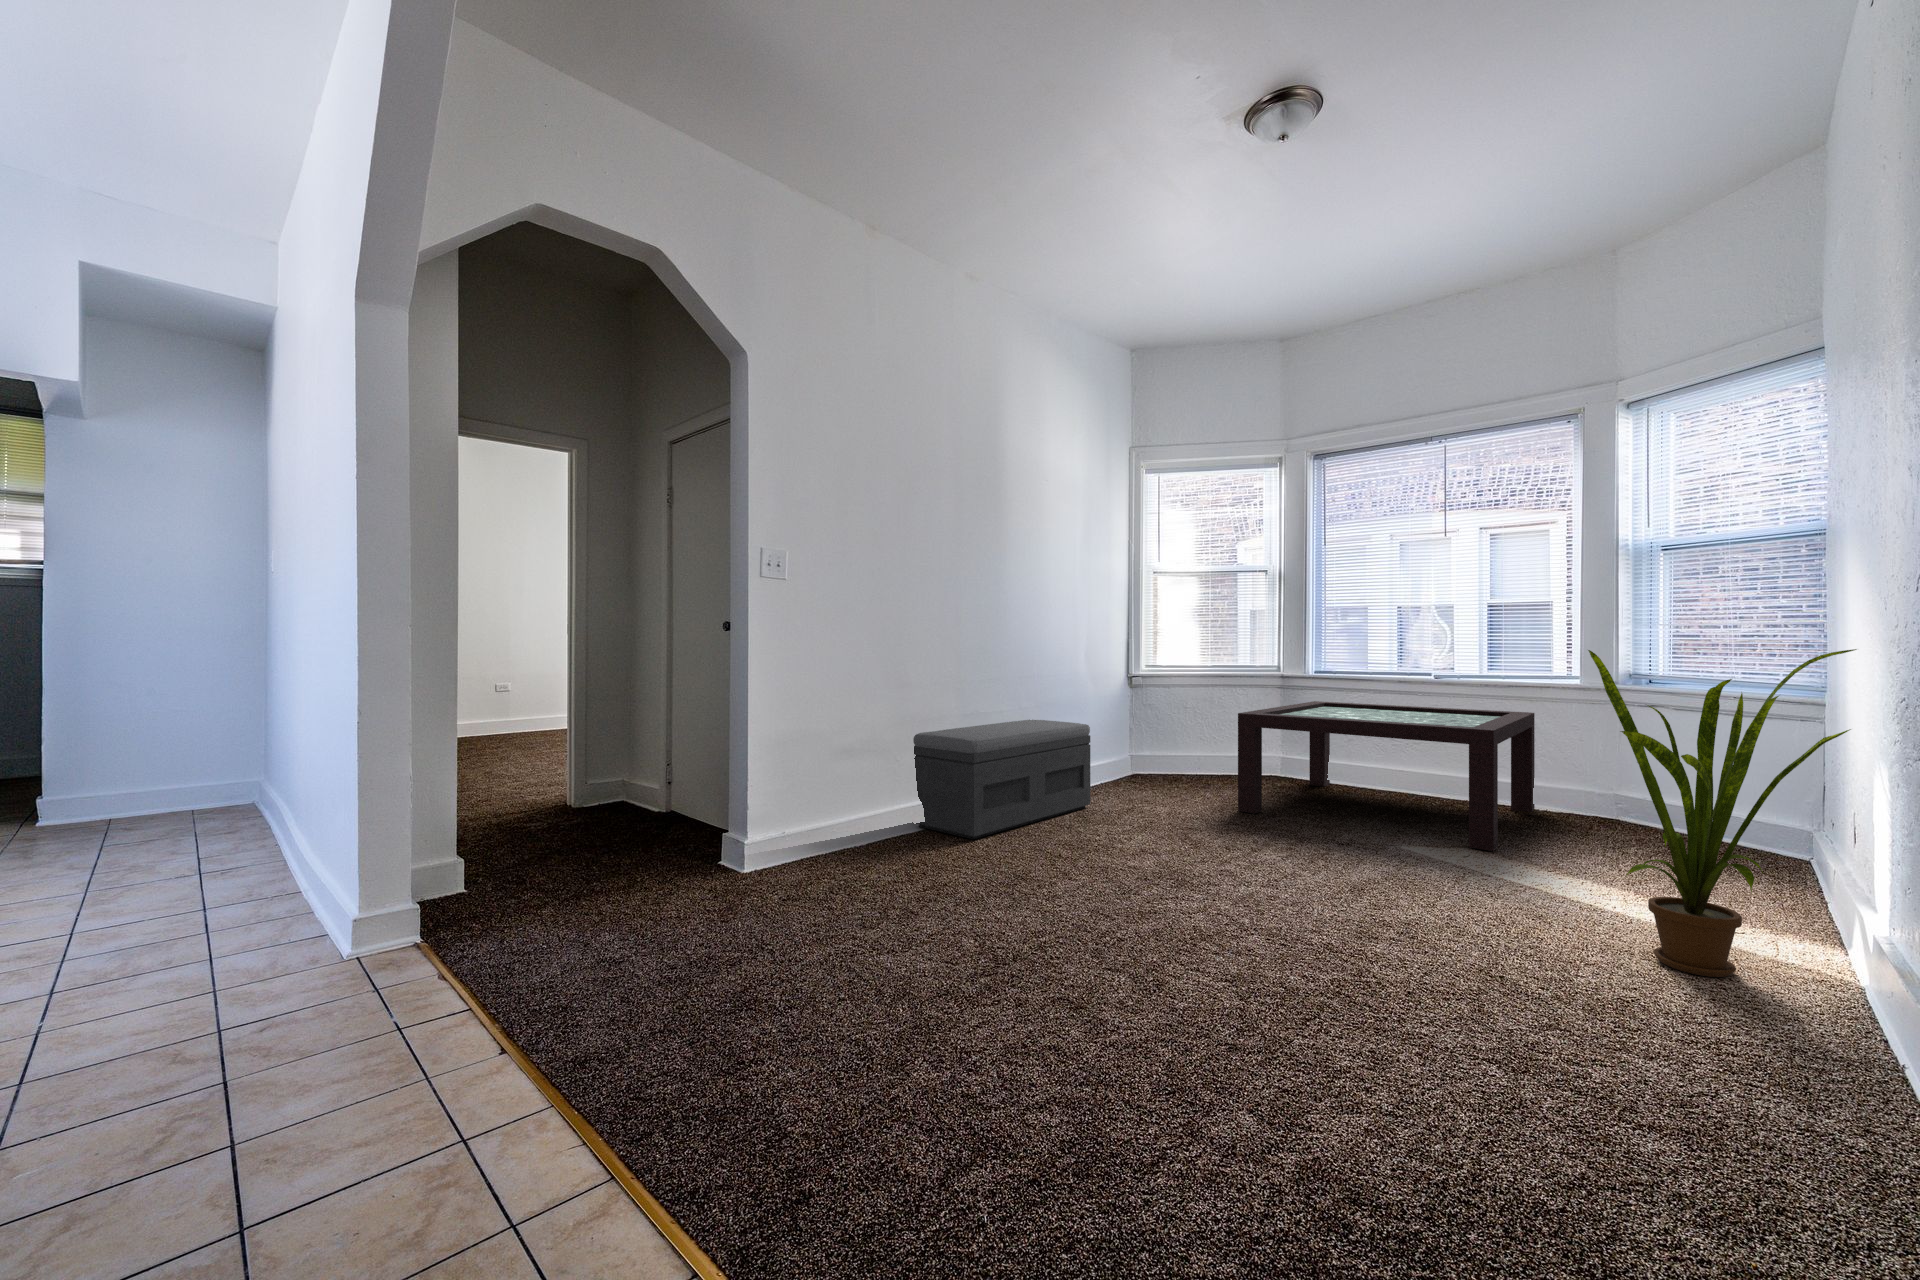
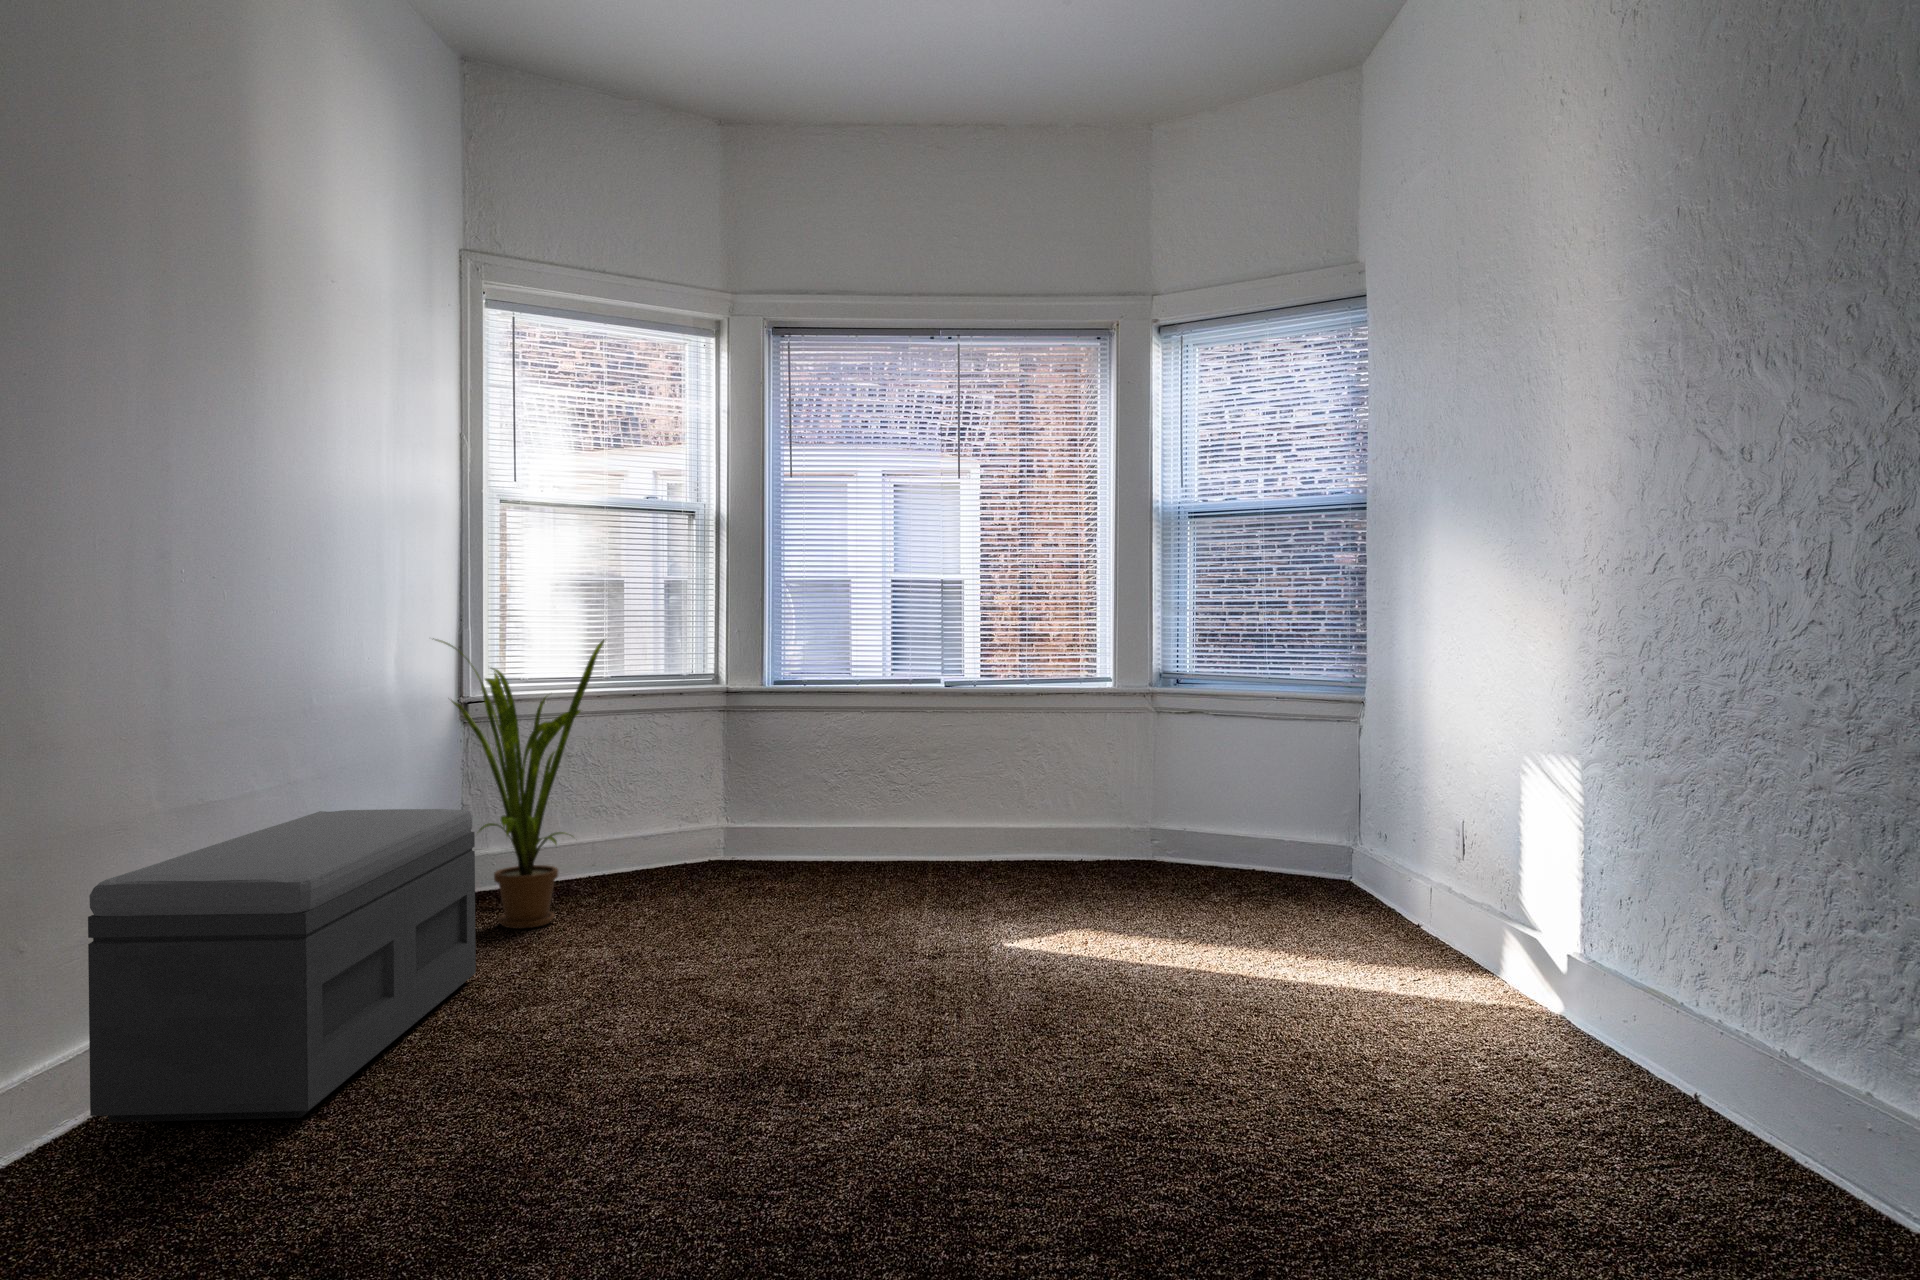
house plant: present [1588,649,1857,977] -> present [433,638,605,928]
coffee table: present [1238,701,1535,851] -> none [737,729,1111,934]

